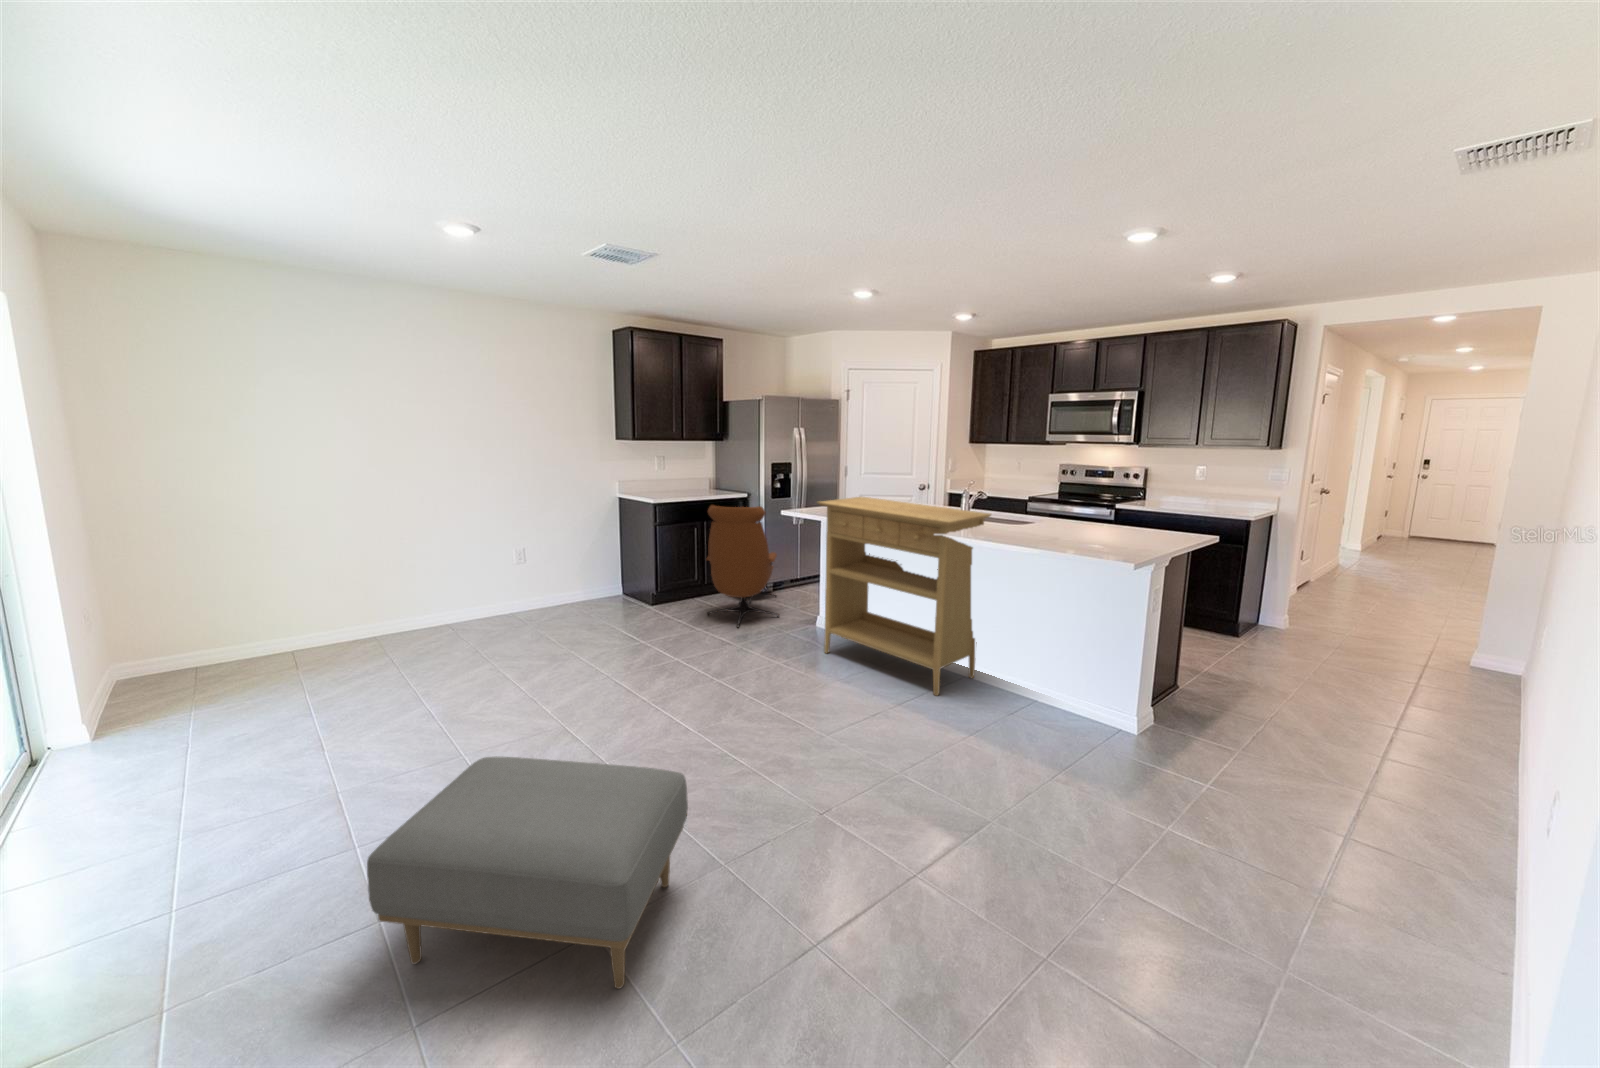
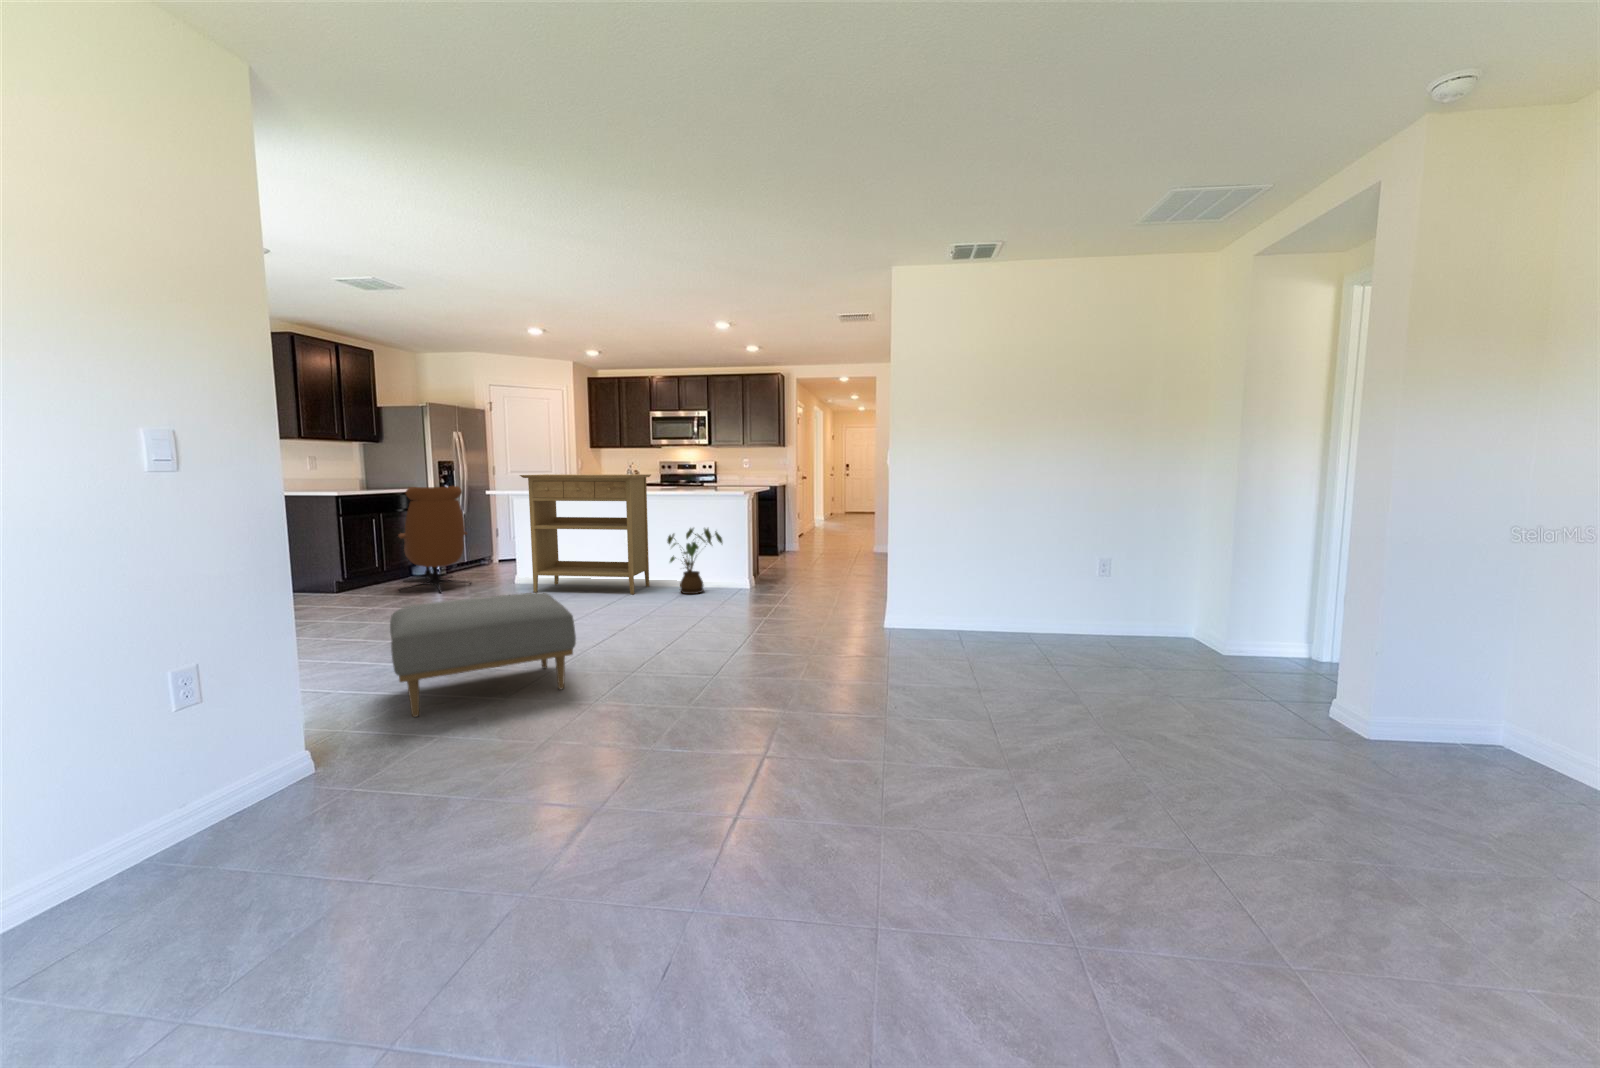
house plant: none [988,613,1089,724] -> present [667,528,722,594]

